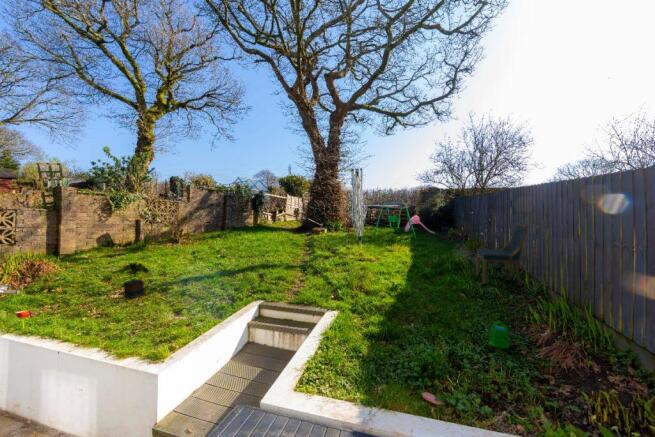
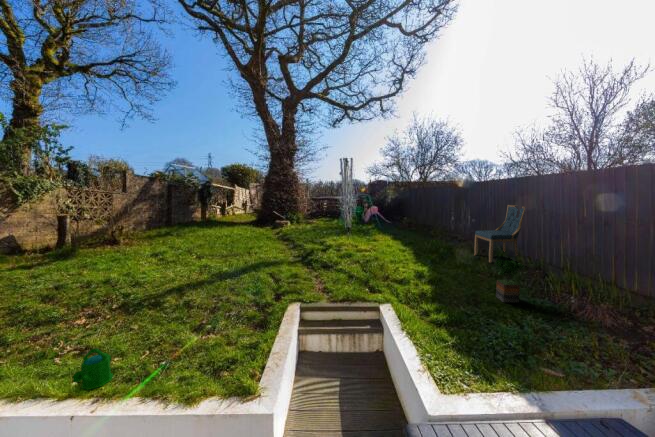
potted tree: present [120,263,148,299] -> present [492,260,525,302]
watering can: present [489,321,510,348] -> present [73,349,113,390]

